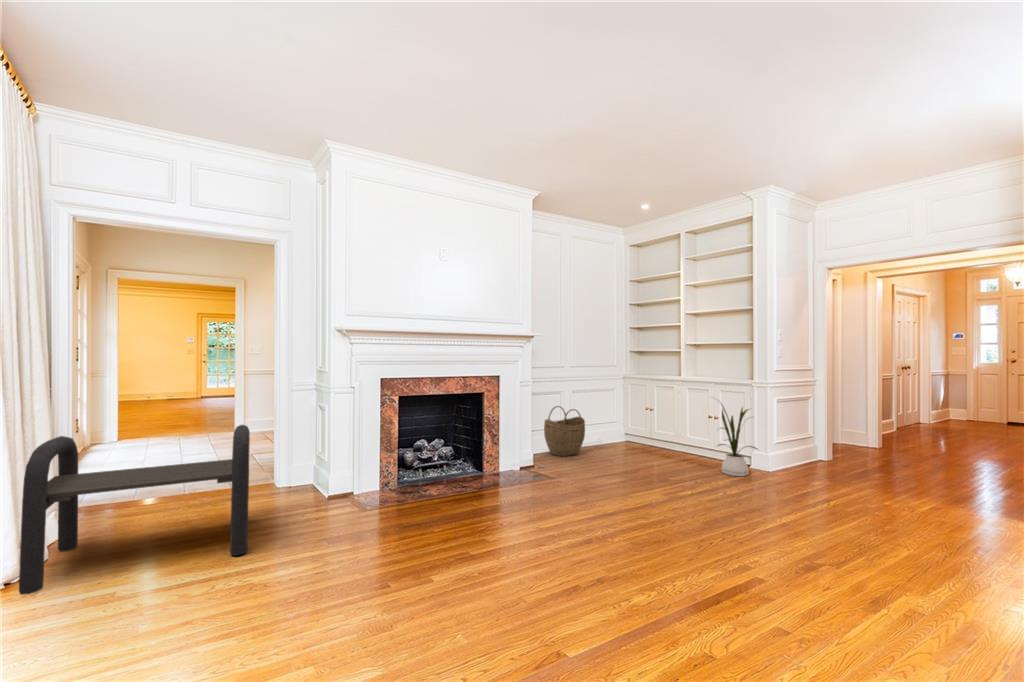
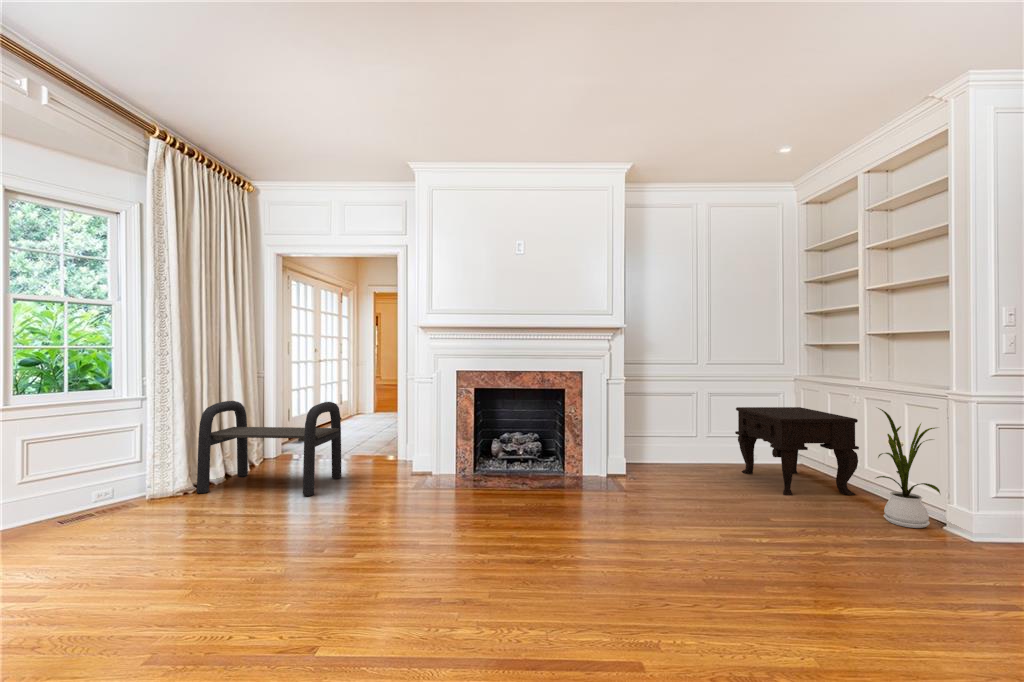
side table: none [597,398,686,466] -> present [735,407,859,495]
woven basket: present [544,406,585,456] -> none [664,411,716,471]

